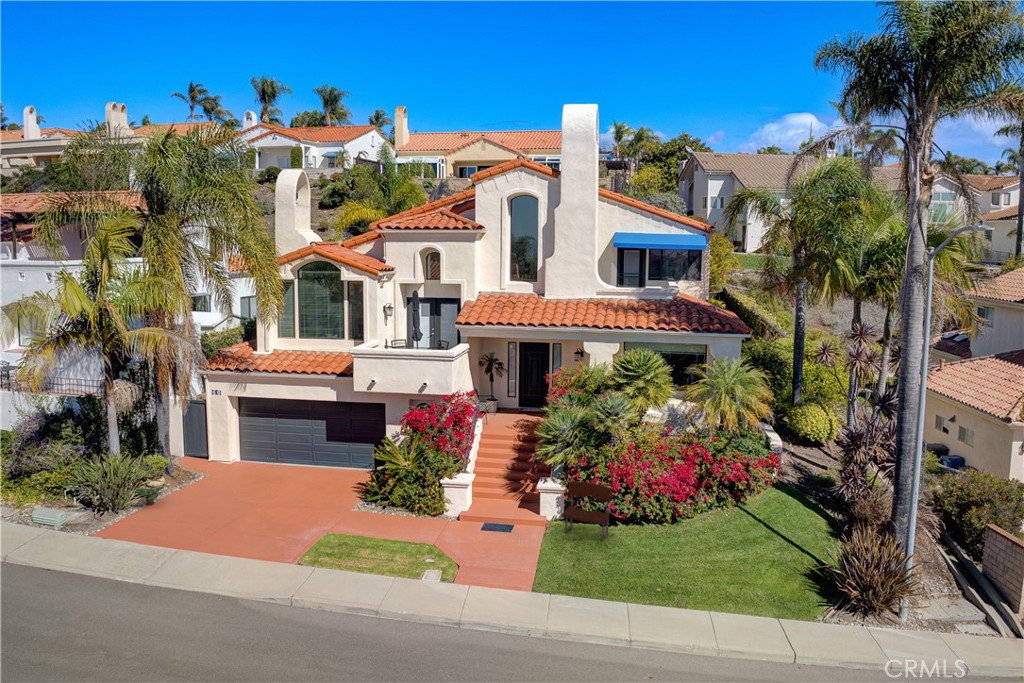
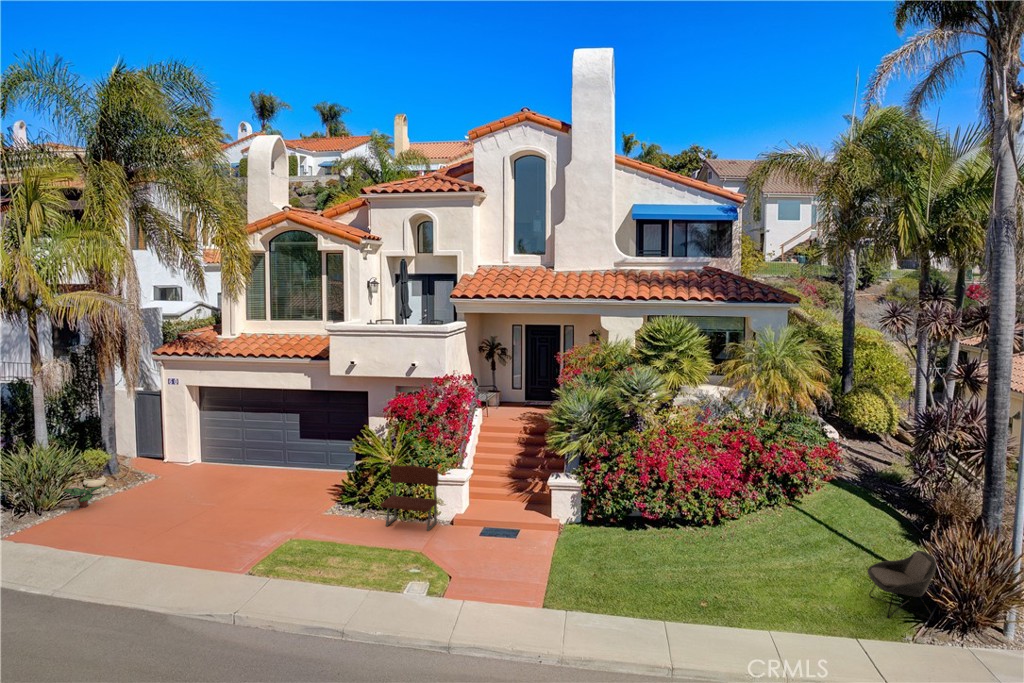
bench: present [561,481,611,541] -> present [380,465,438,531]
lounge chair: none [792,549,844,606] -> present [867,551,937,621]

